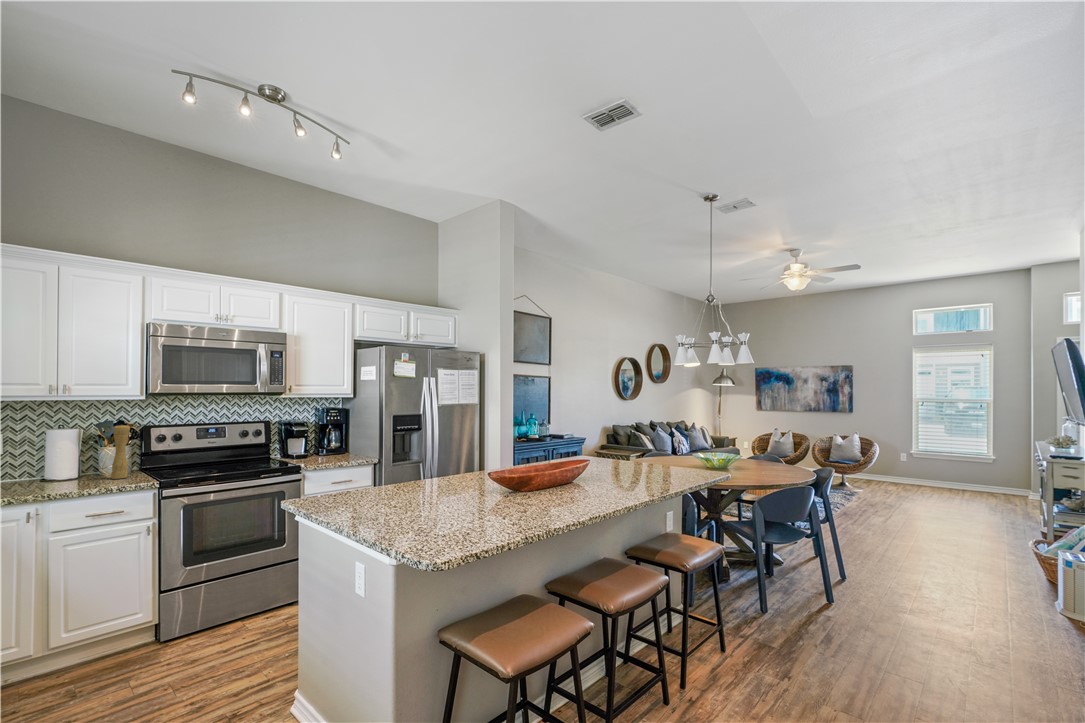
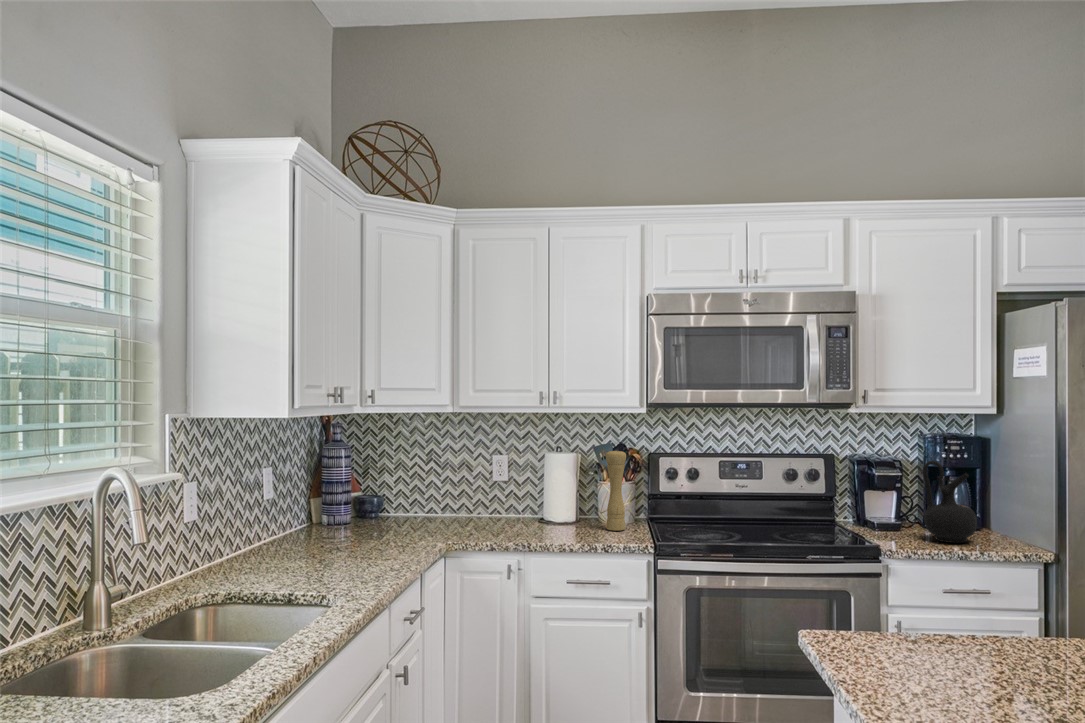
ceramic jug: none [320,420,345,460] -> present [923,461,977,543]

